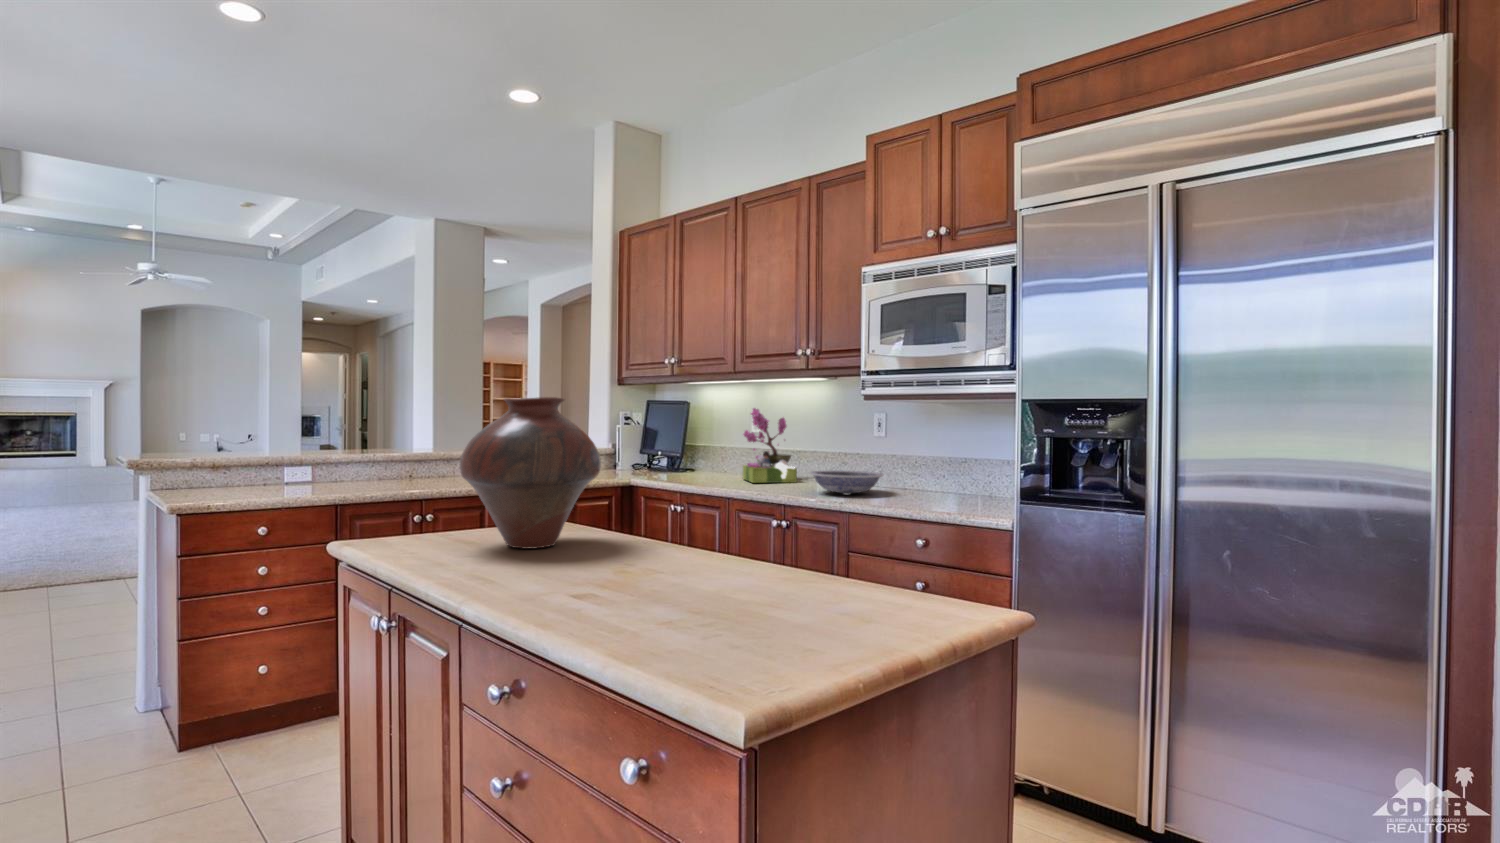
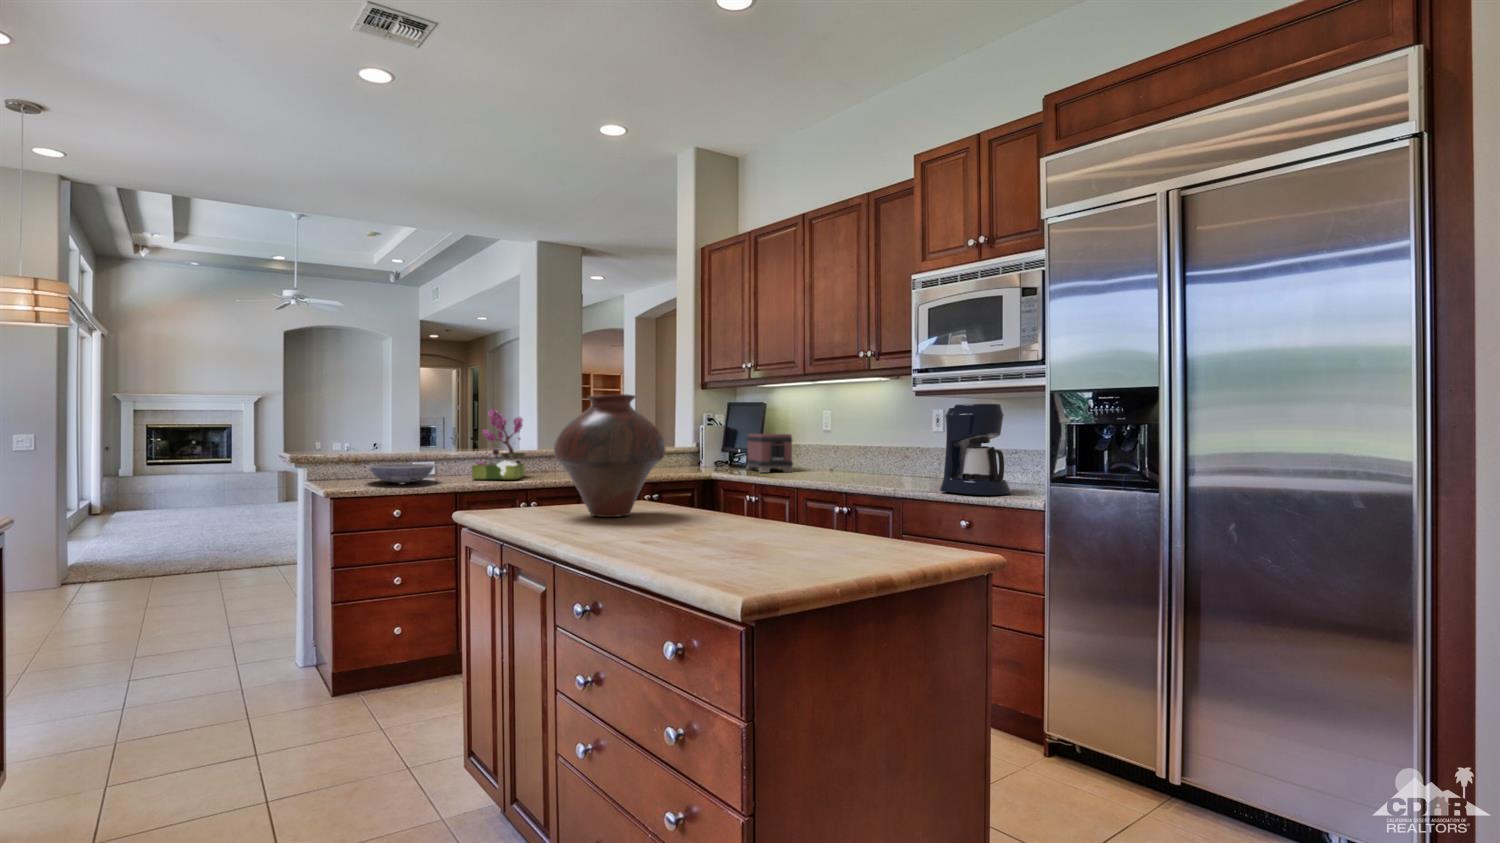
flower arrangement: present [743,408,797,483] -> present [472,408,526,479]
coffee maker: none [894,410,969,509] -> present [940,404,1011,495]
toaster: none [669,434,723,477] -> present [746,434,793,473]
bowl: present [810,470,883,494] -> present [366,463,437,483]

